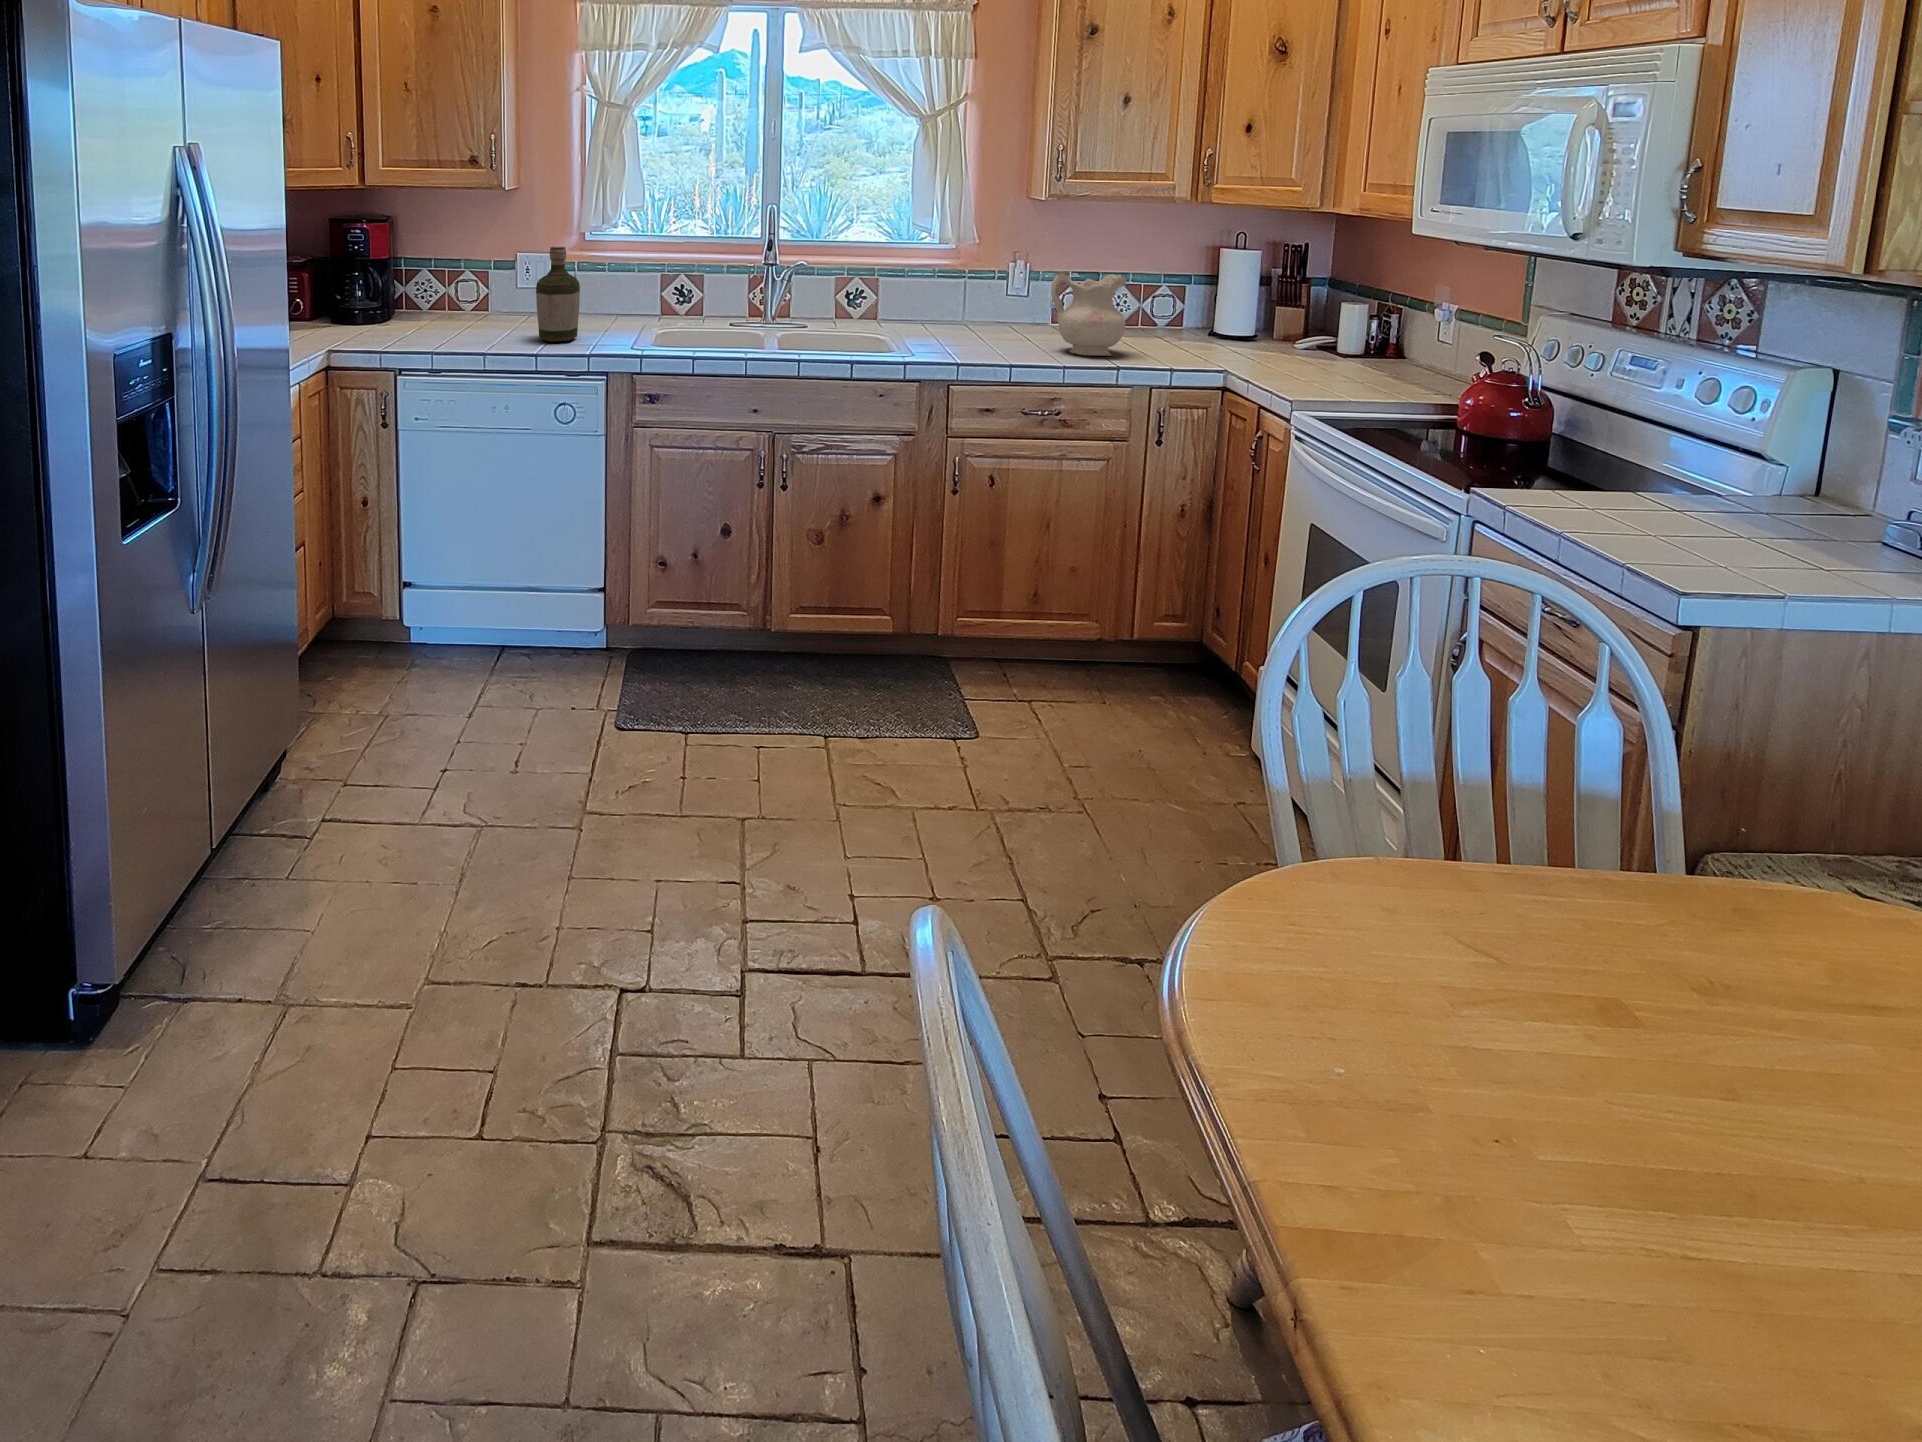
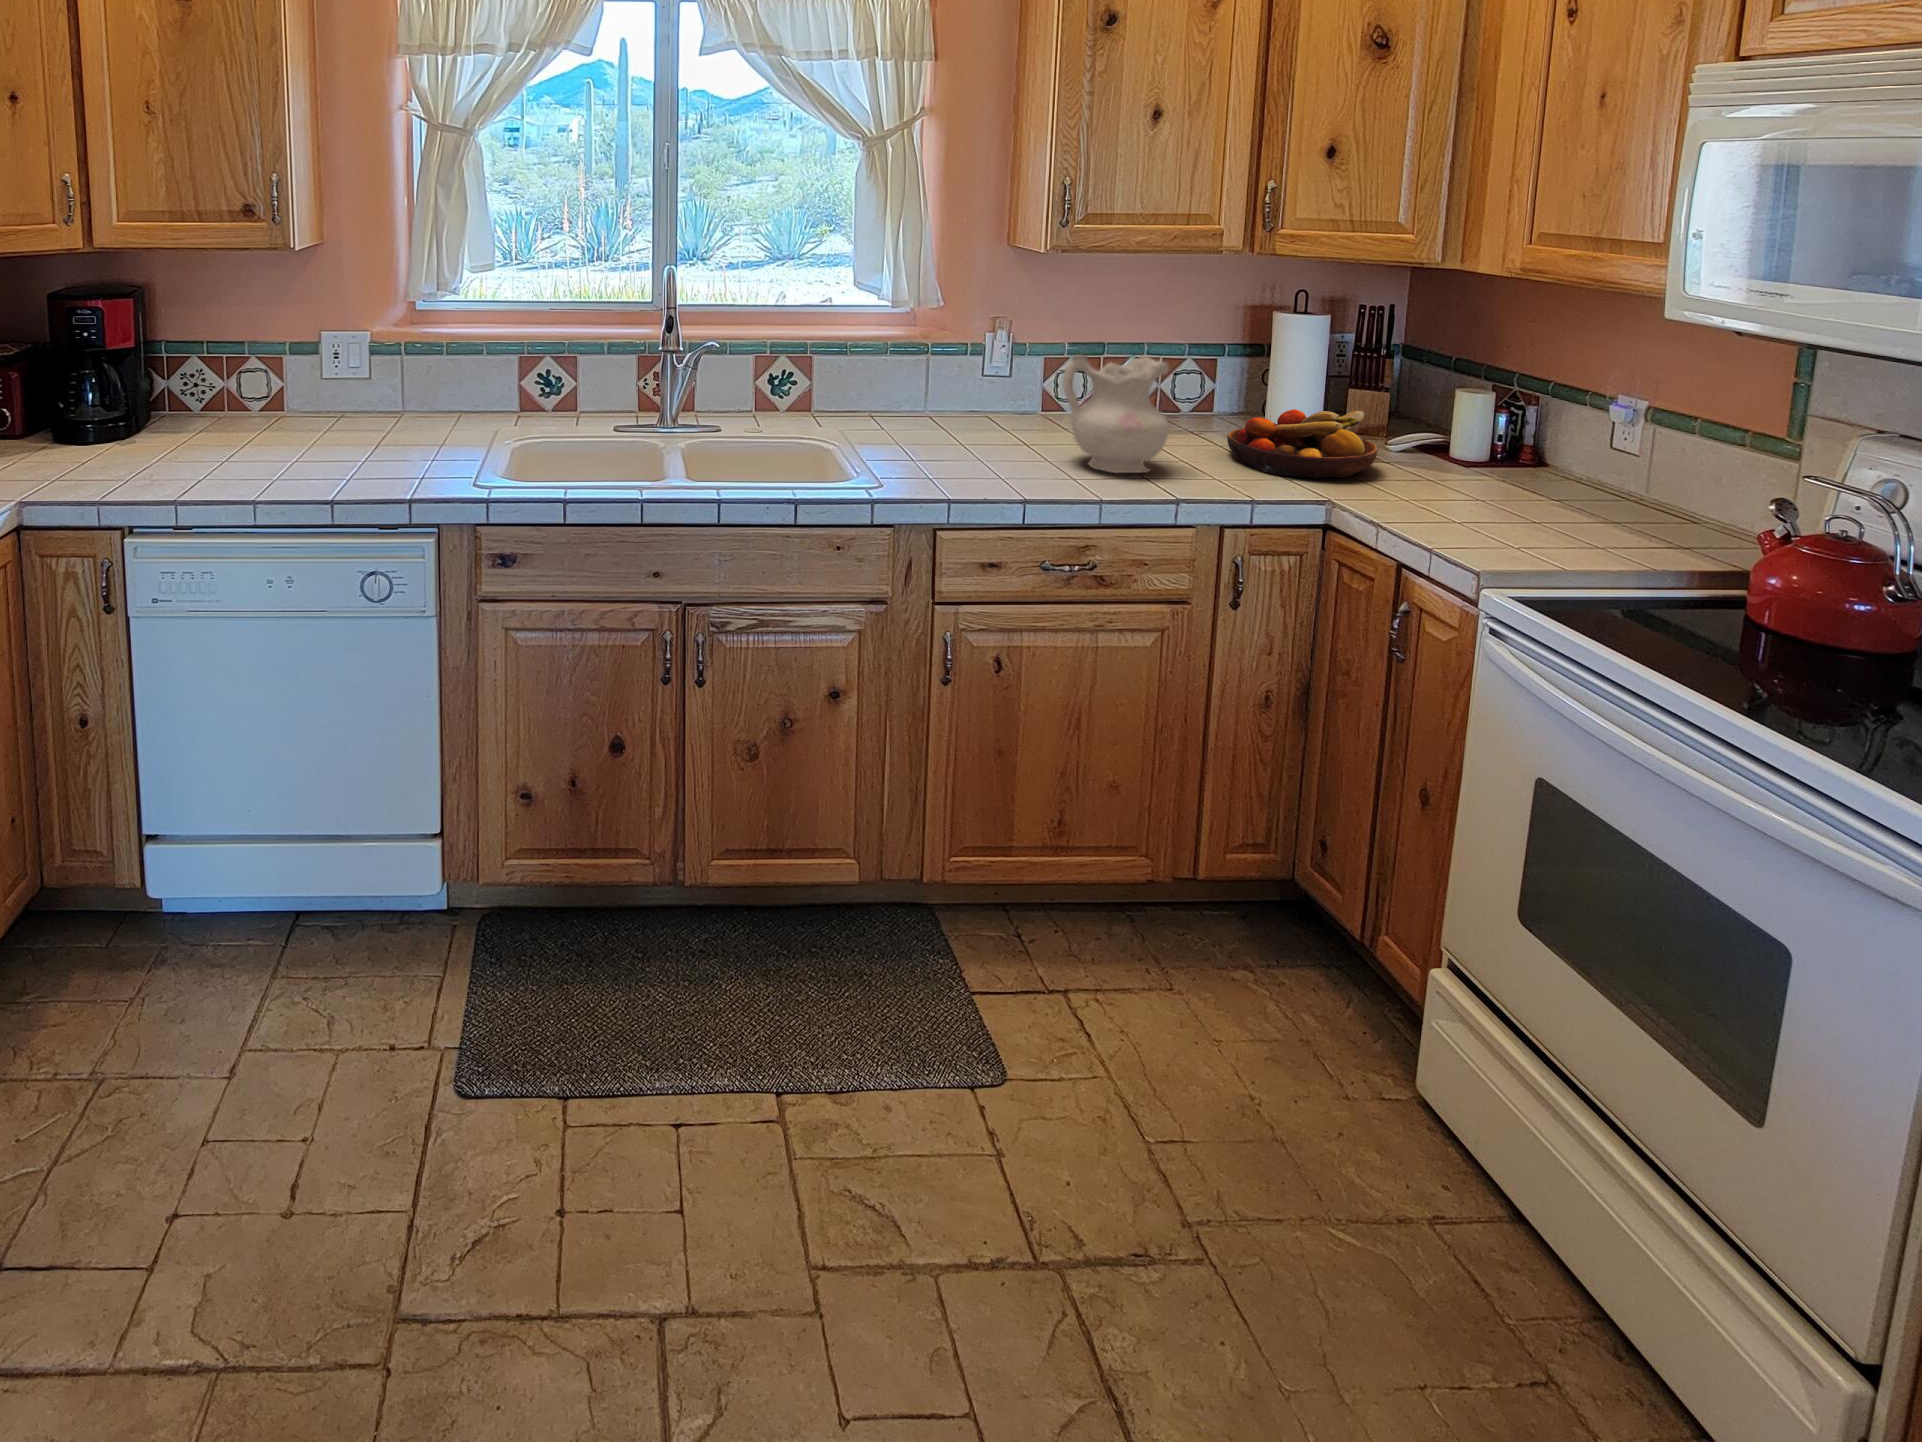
bottle: present [536,247,580,342] -> none [334,335,400,474]
fruit bowl: none [1176,317,1279,361] -> present [1227,409,1378,478]

